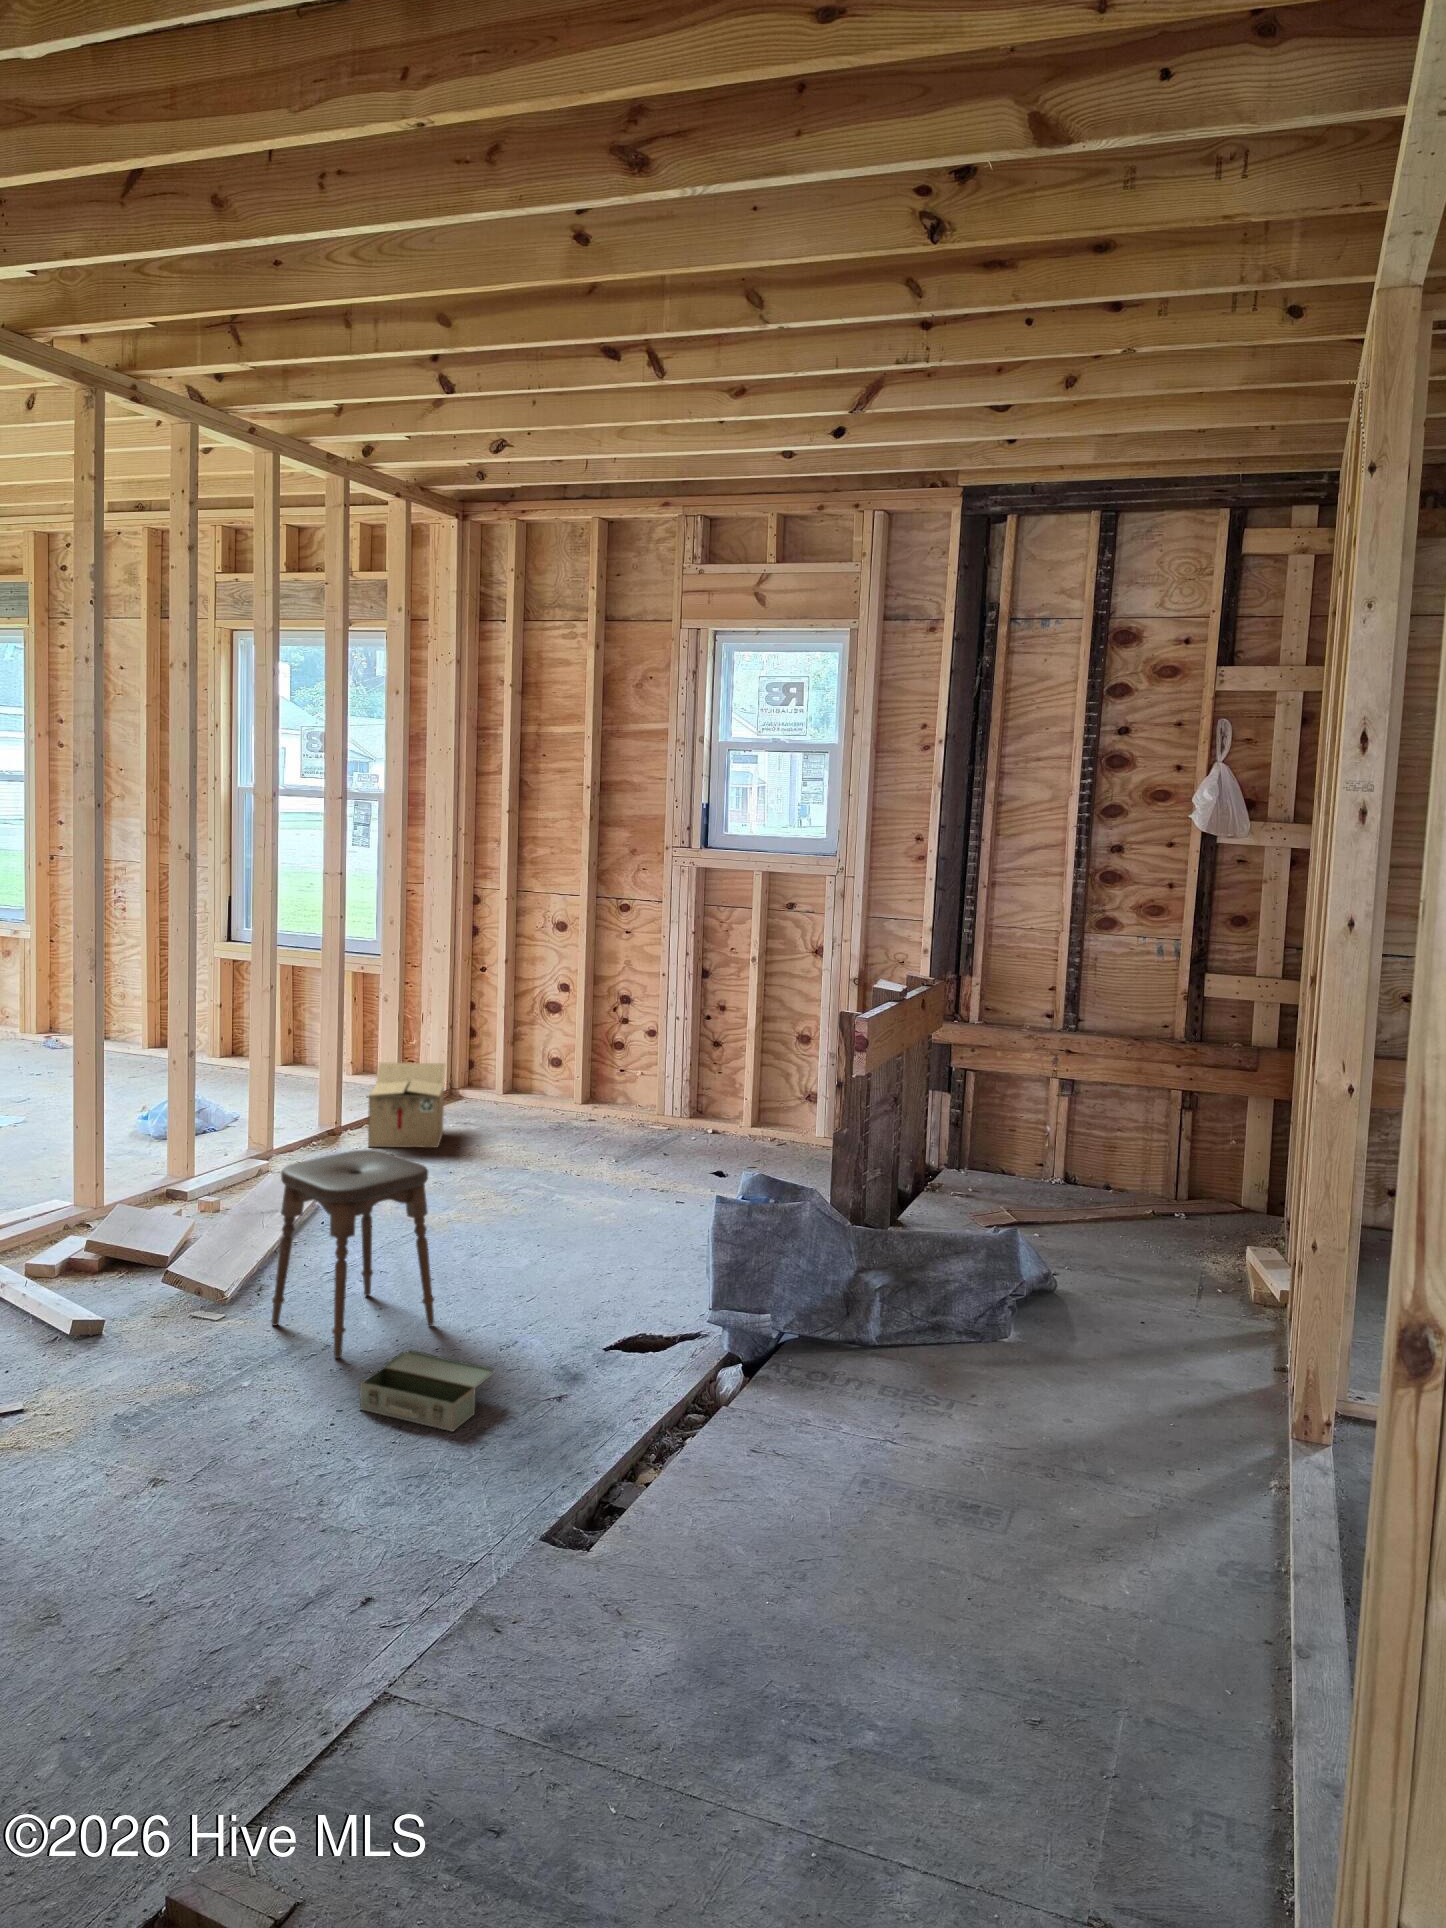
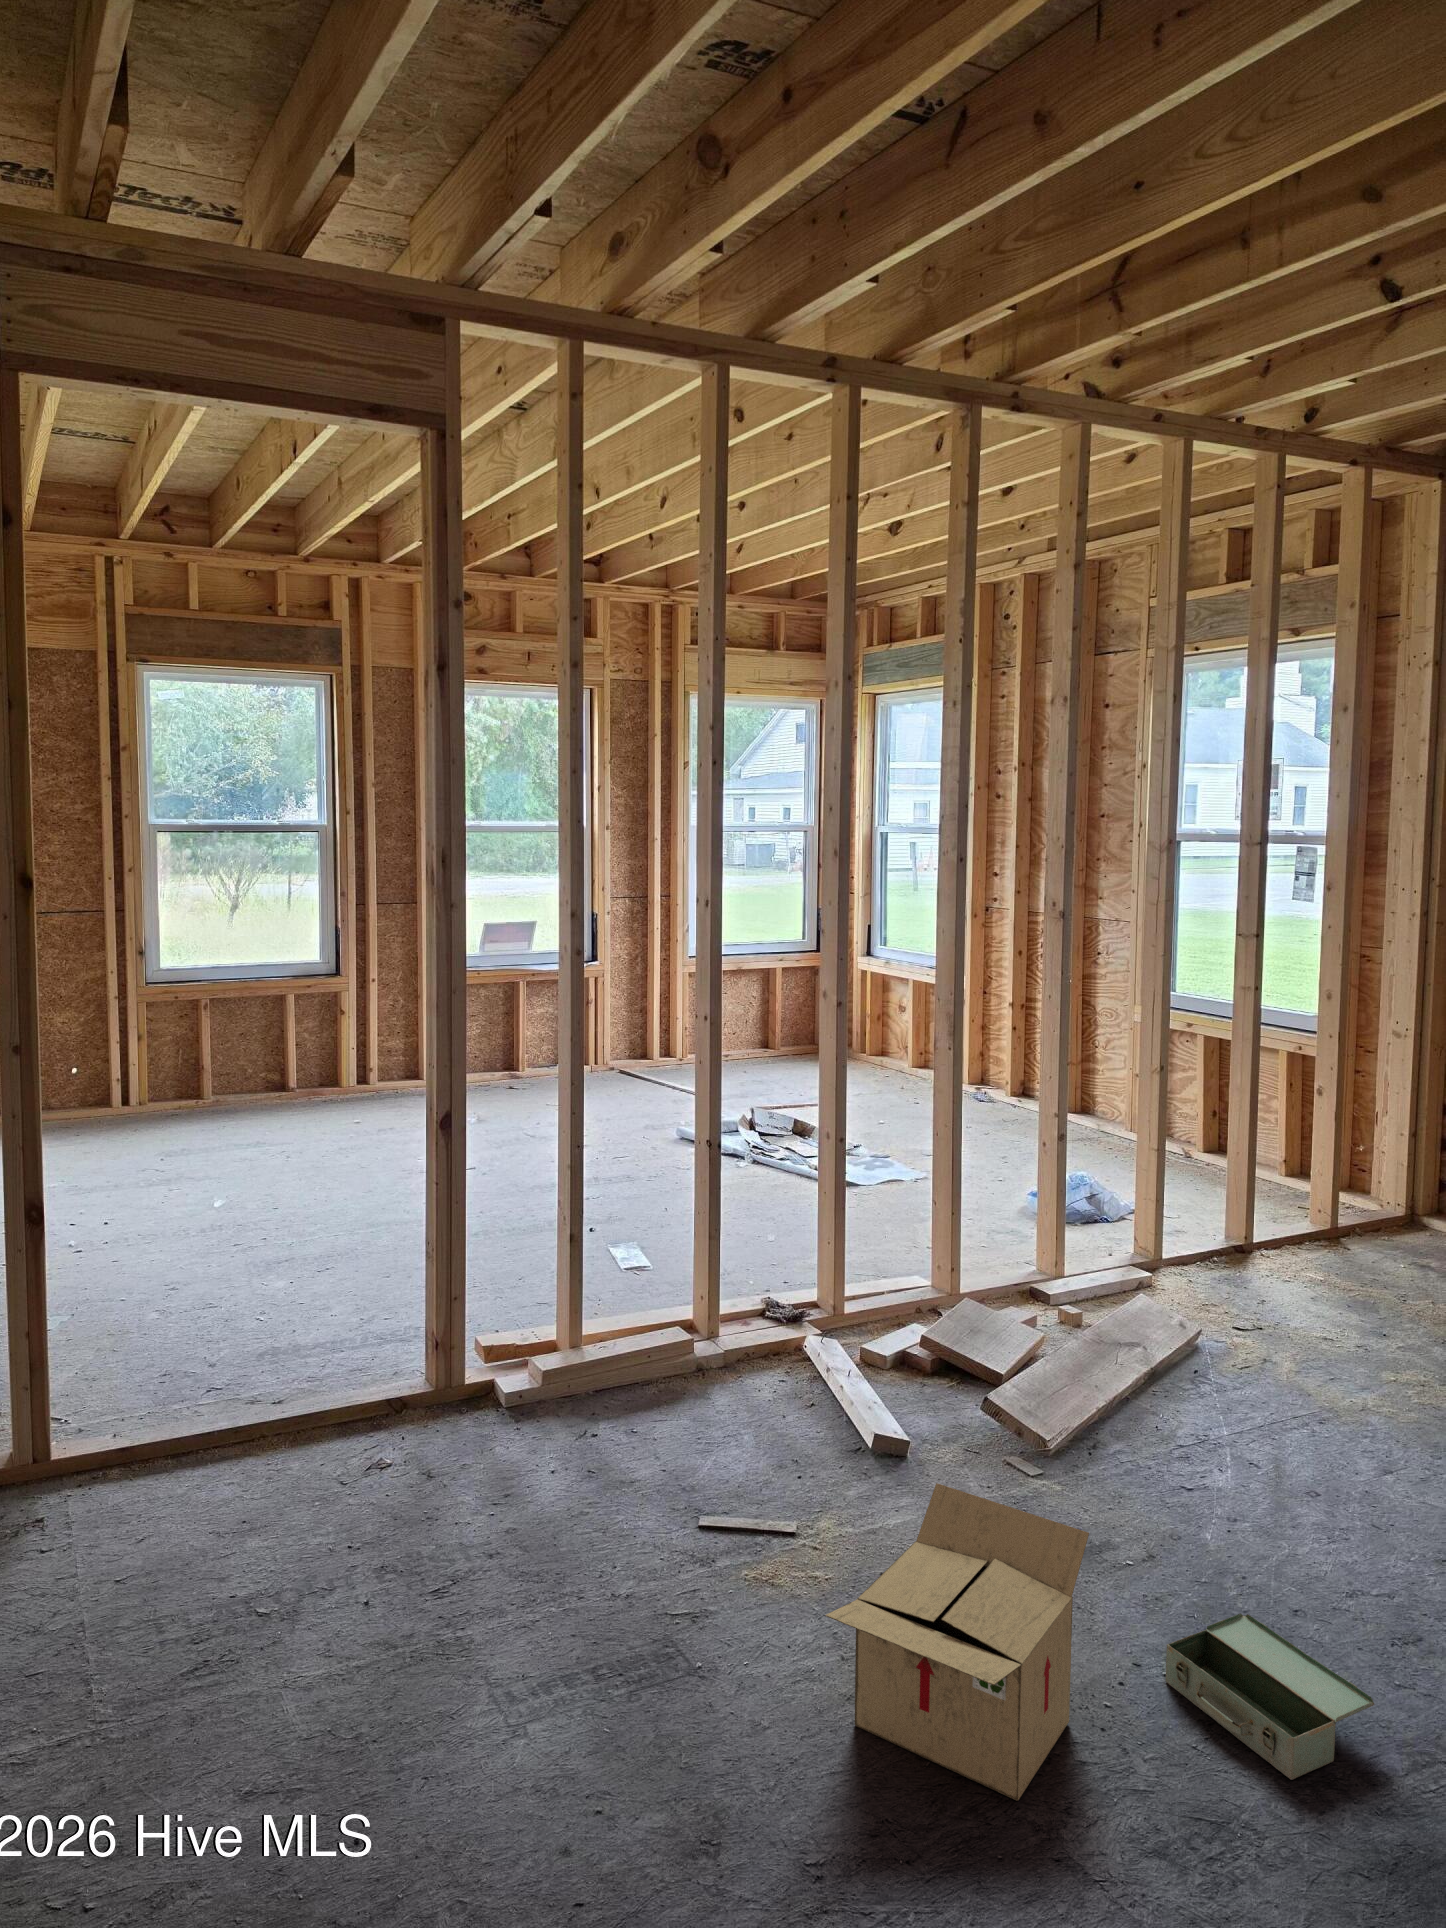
cardboard box: present [368,1062,445,1148] -> present [825,1483,1089,1801]
stool: present [271,1150,434,1358] -> none [1090,1302,1307,1585]

